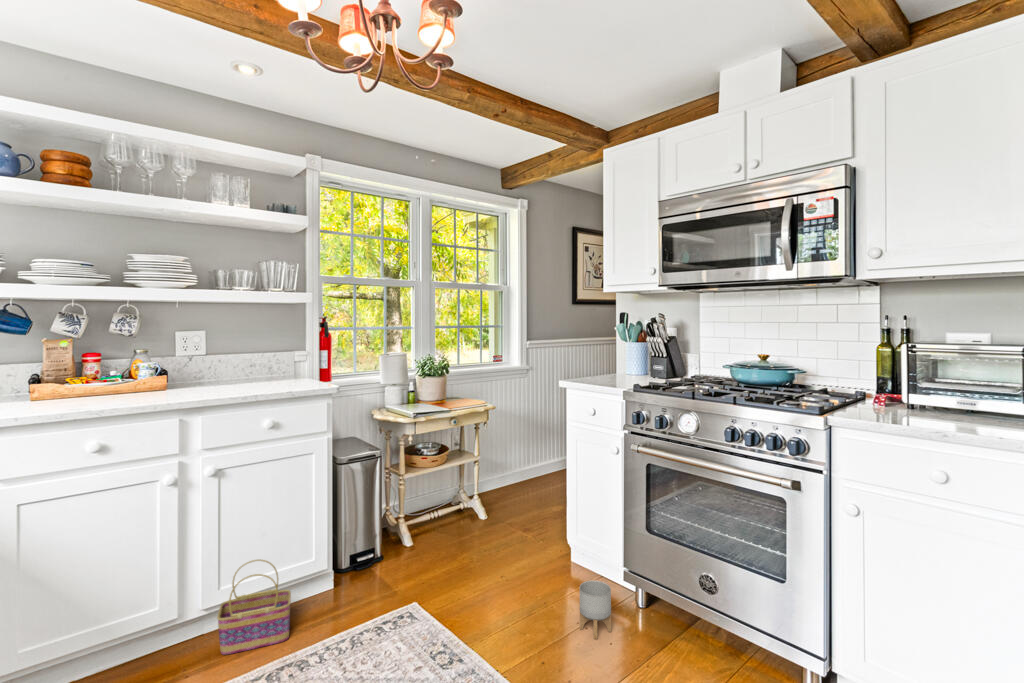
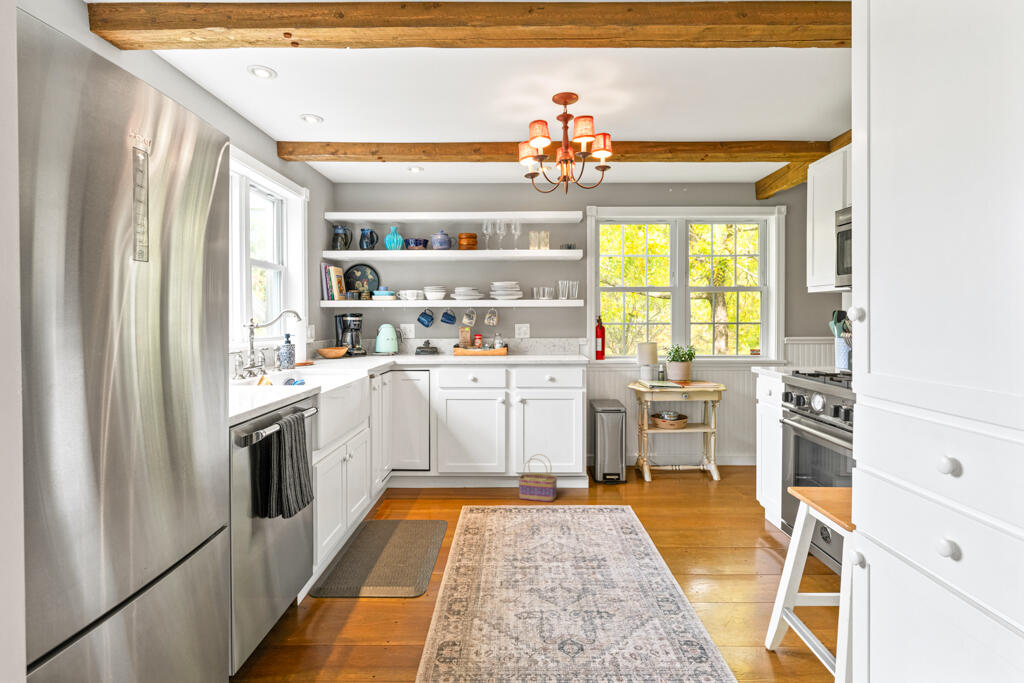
planter: present [580,580,611,639] -> none [733,511,758,551]

